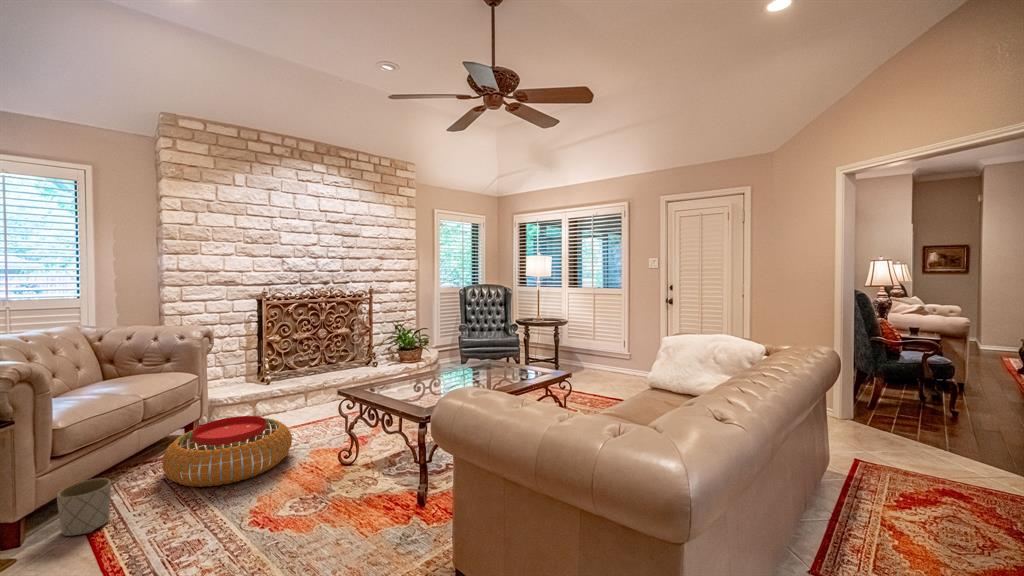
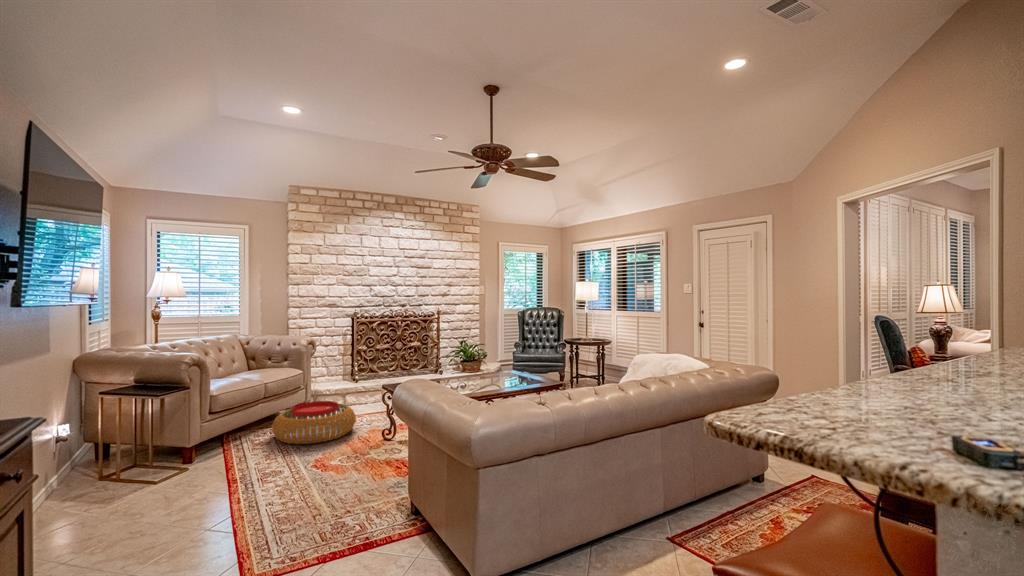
planter: present [57,478,111,536] -> none [211,429,239,461]

